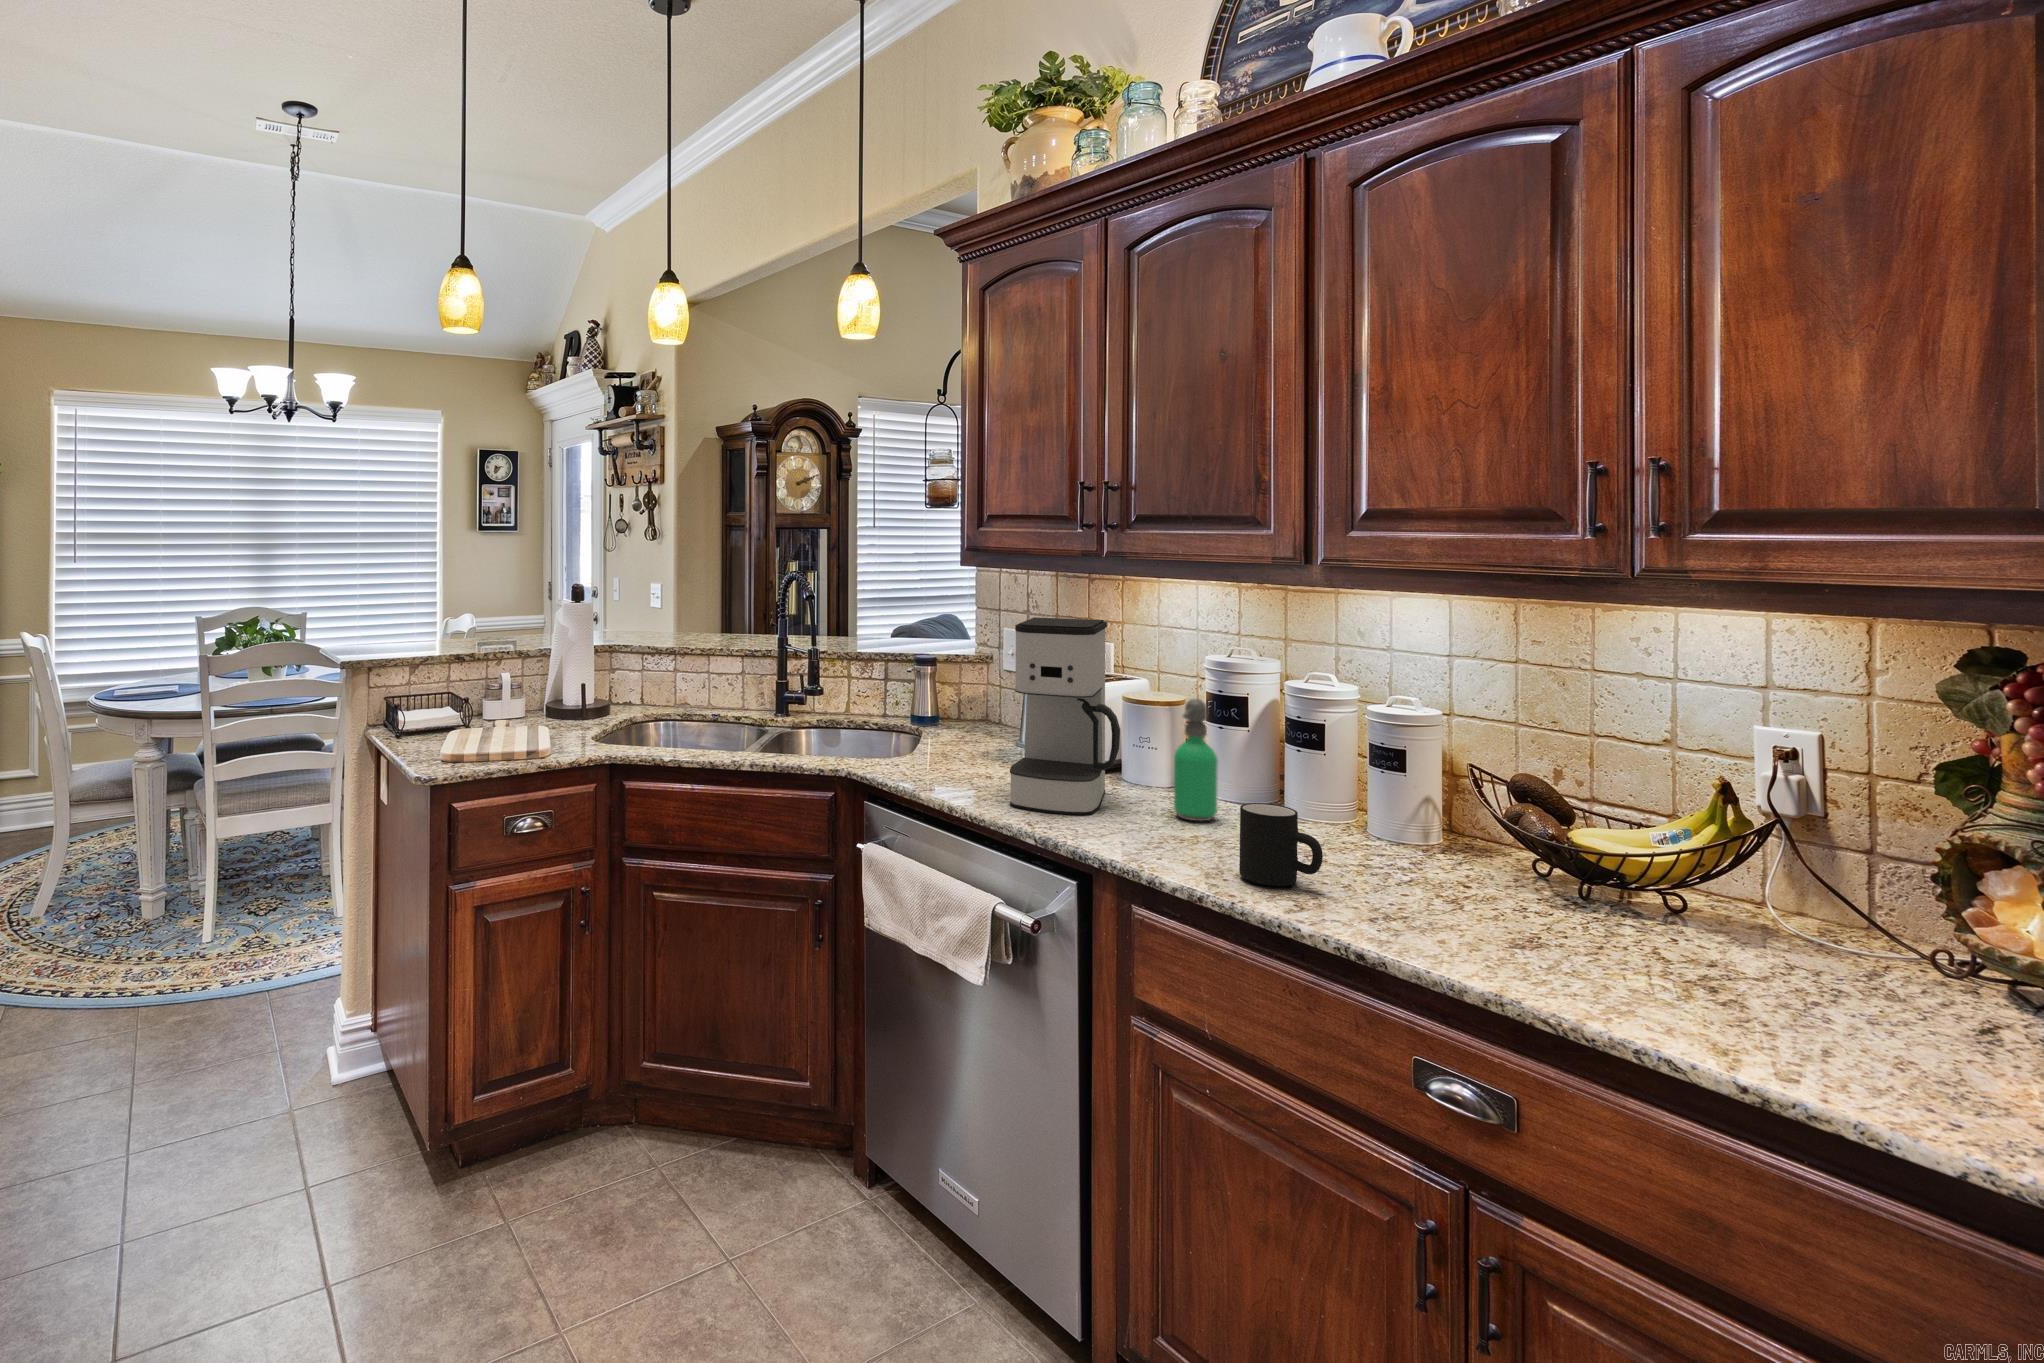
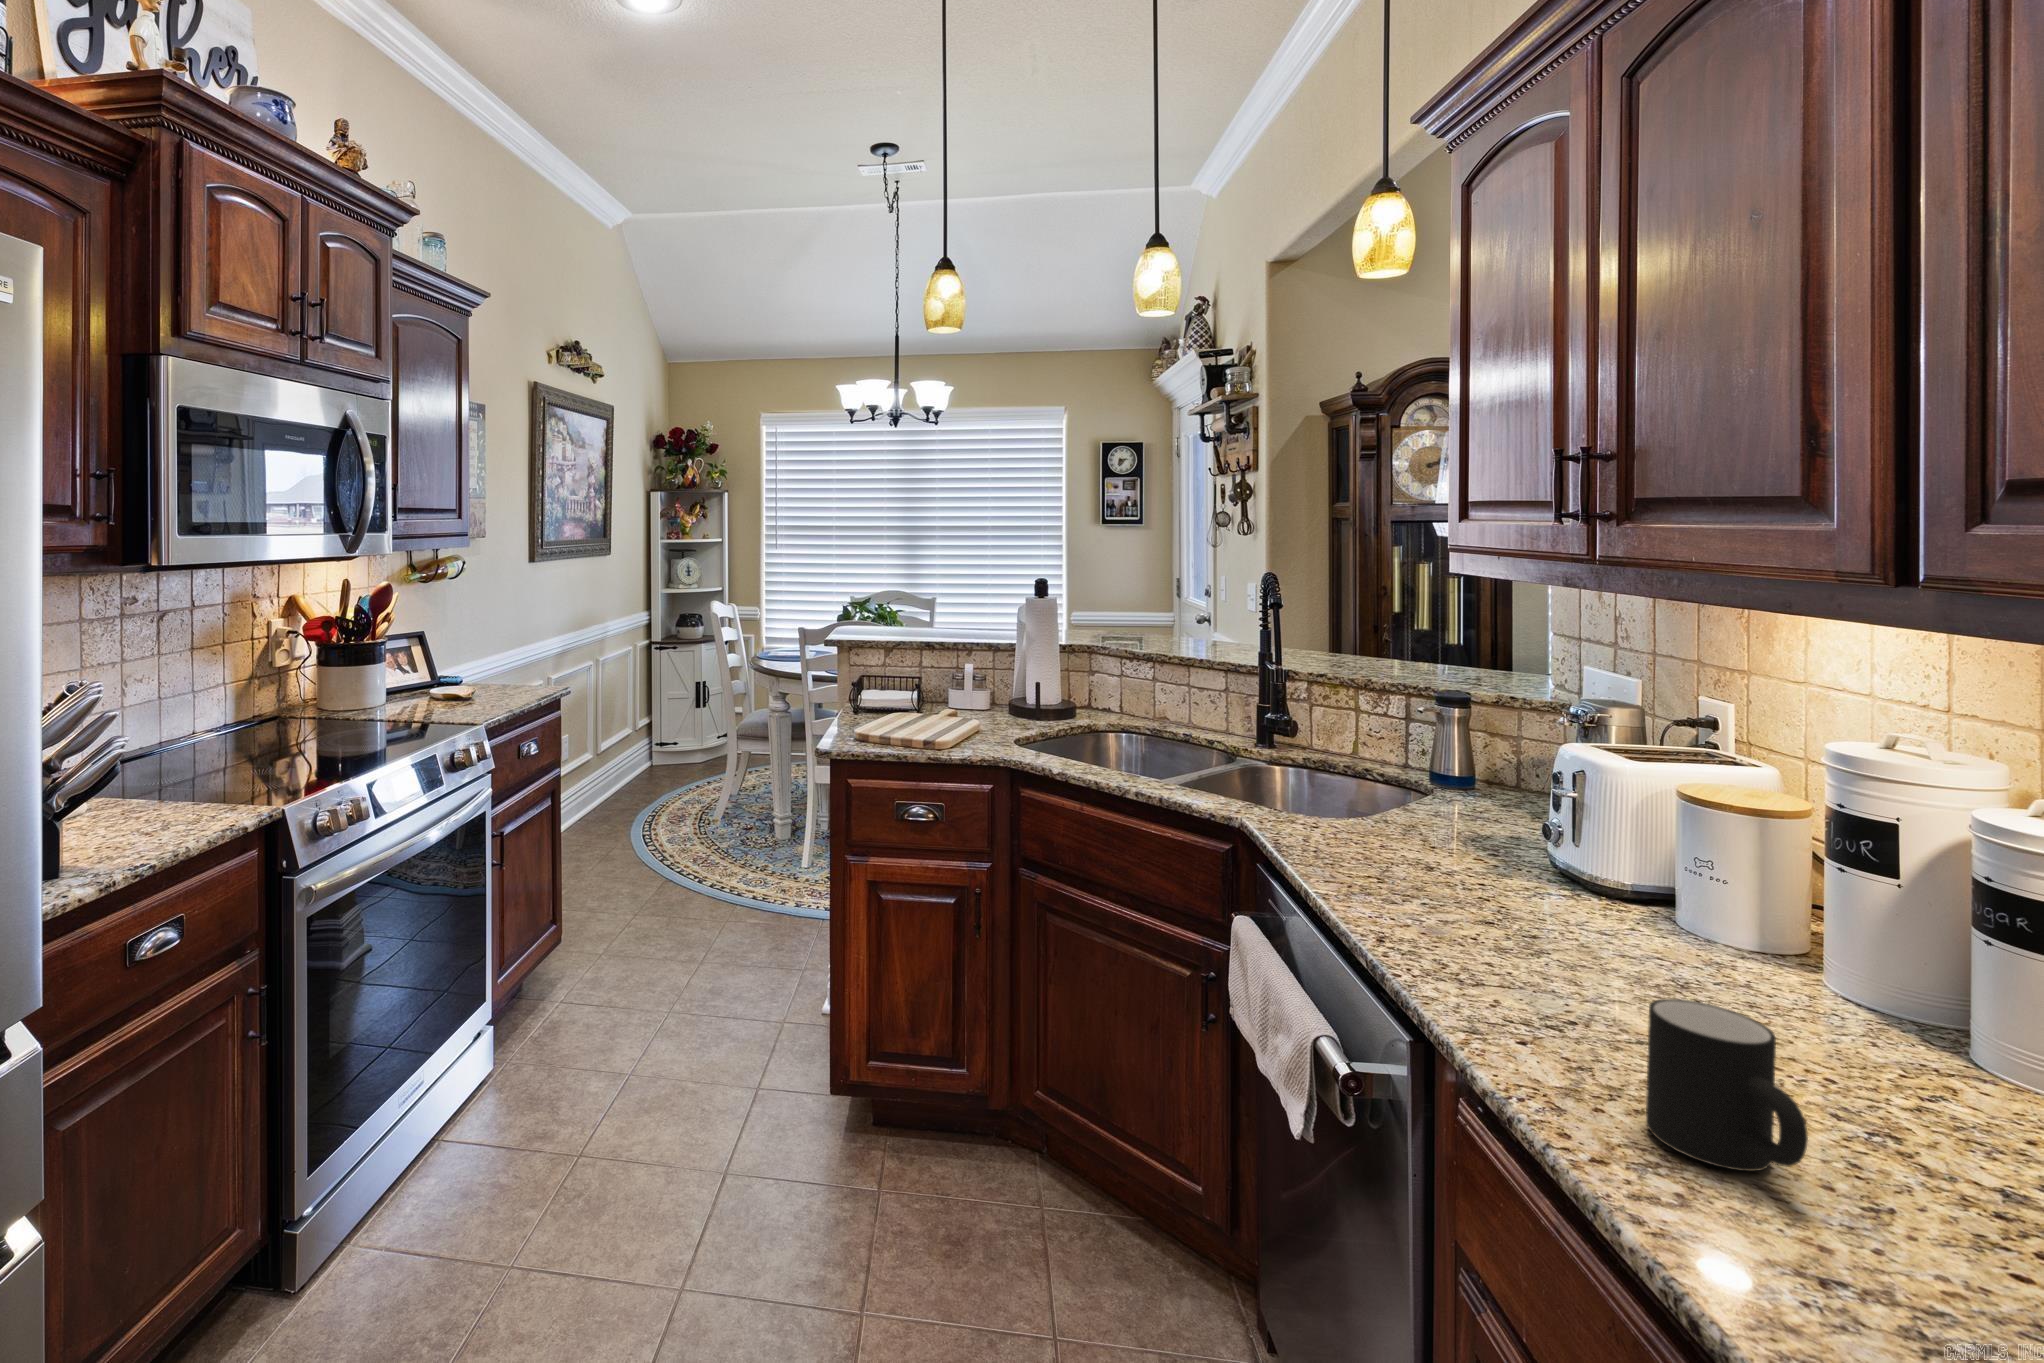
coffee maker: present [1010,617,1120,815] -> none [1403,647,1612,954]
soap dispenser: present [1174,699,1218,821] -> none [1682,804,1777,1020]

